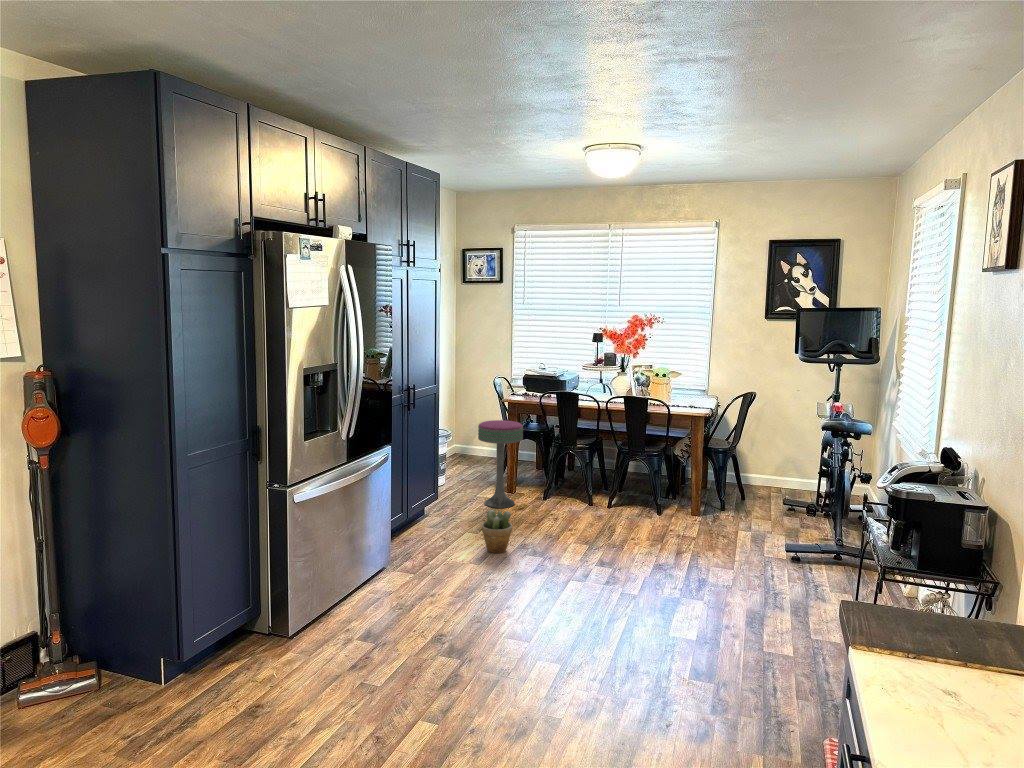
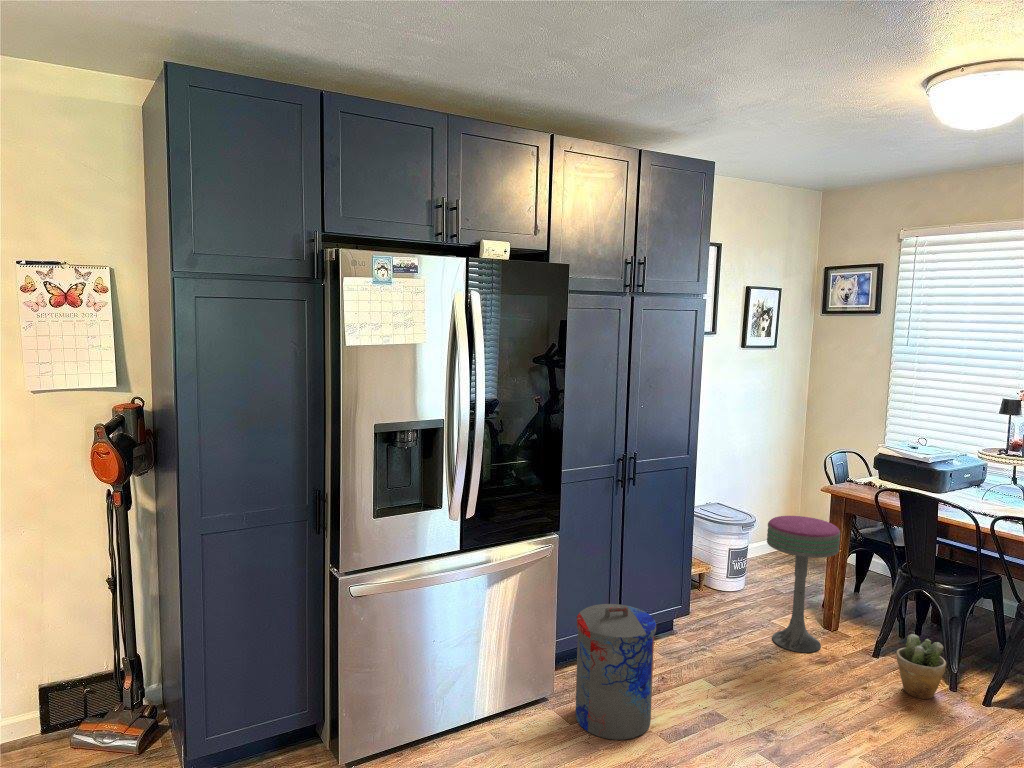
trash can: none [408,486,463,575] -> present [575,604,656,740]
potted plant: present [482,510,512,553] -> present [897,634,946,699]

